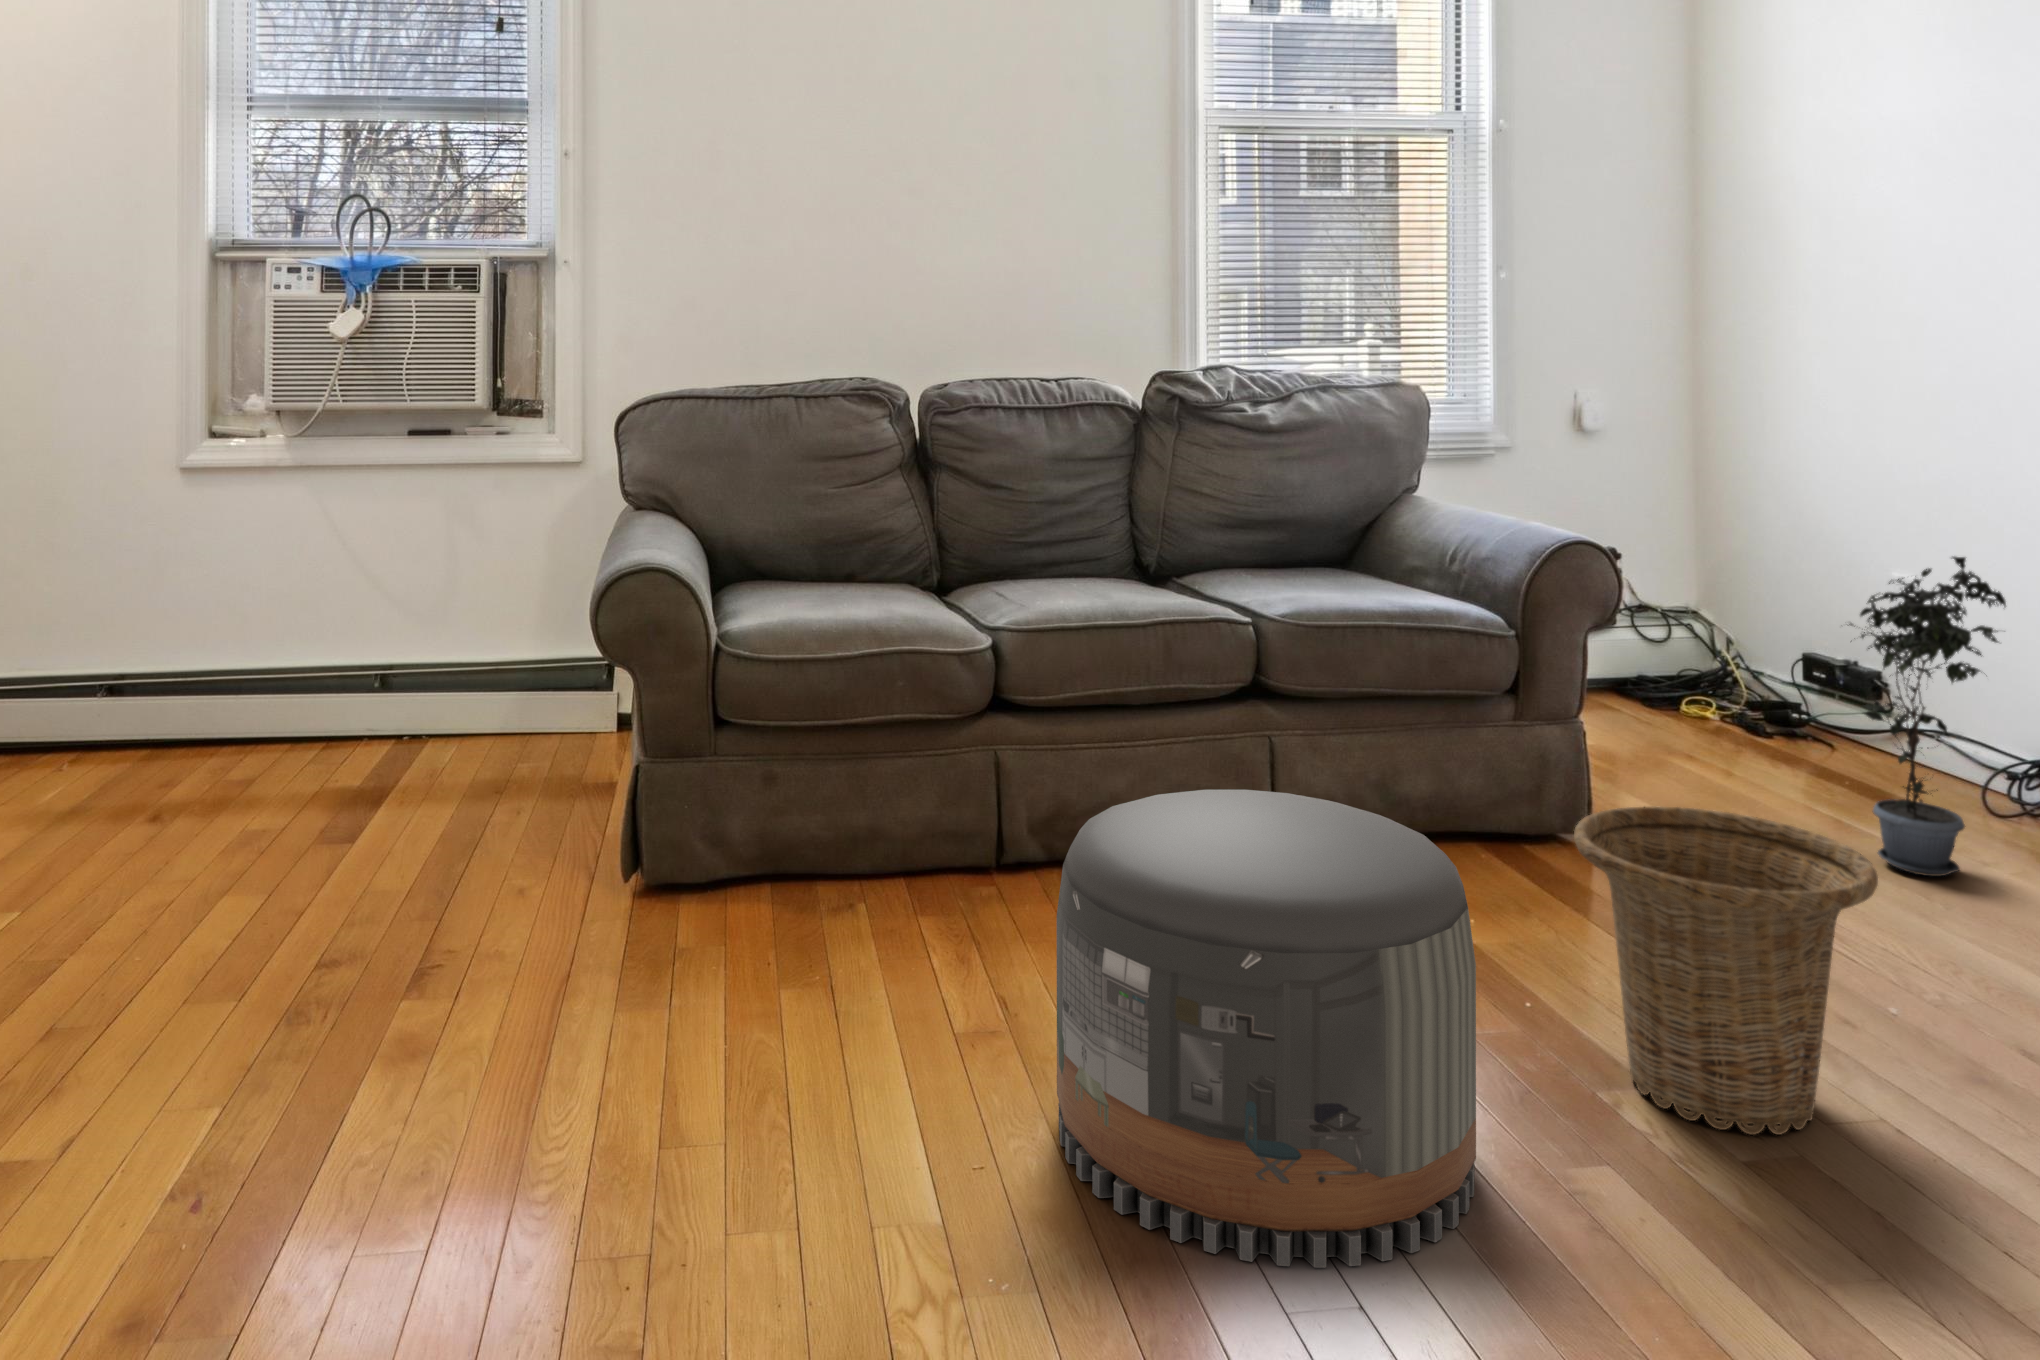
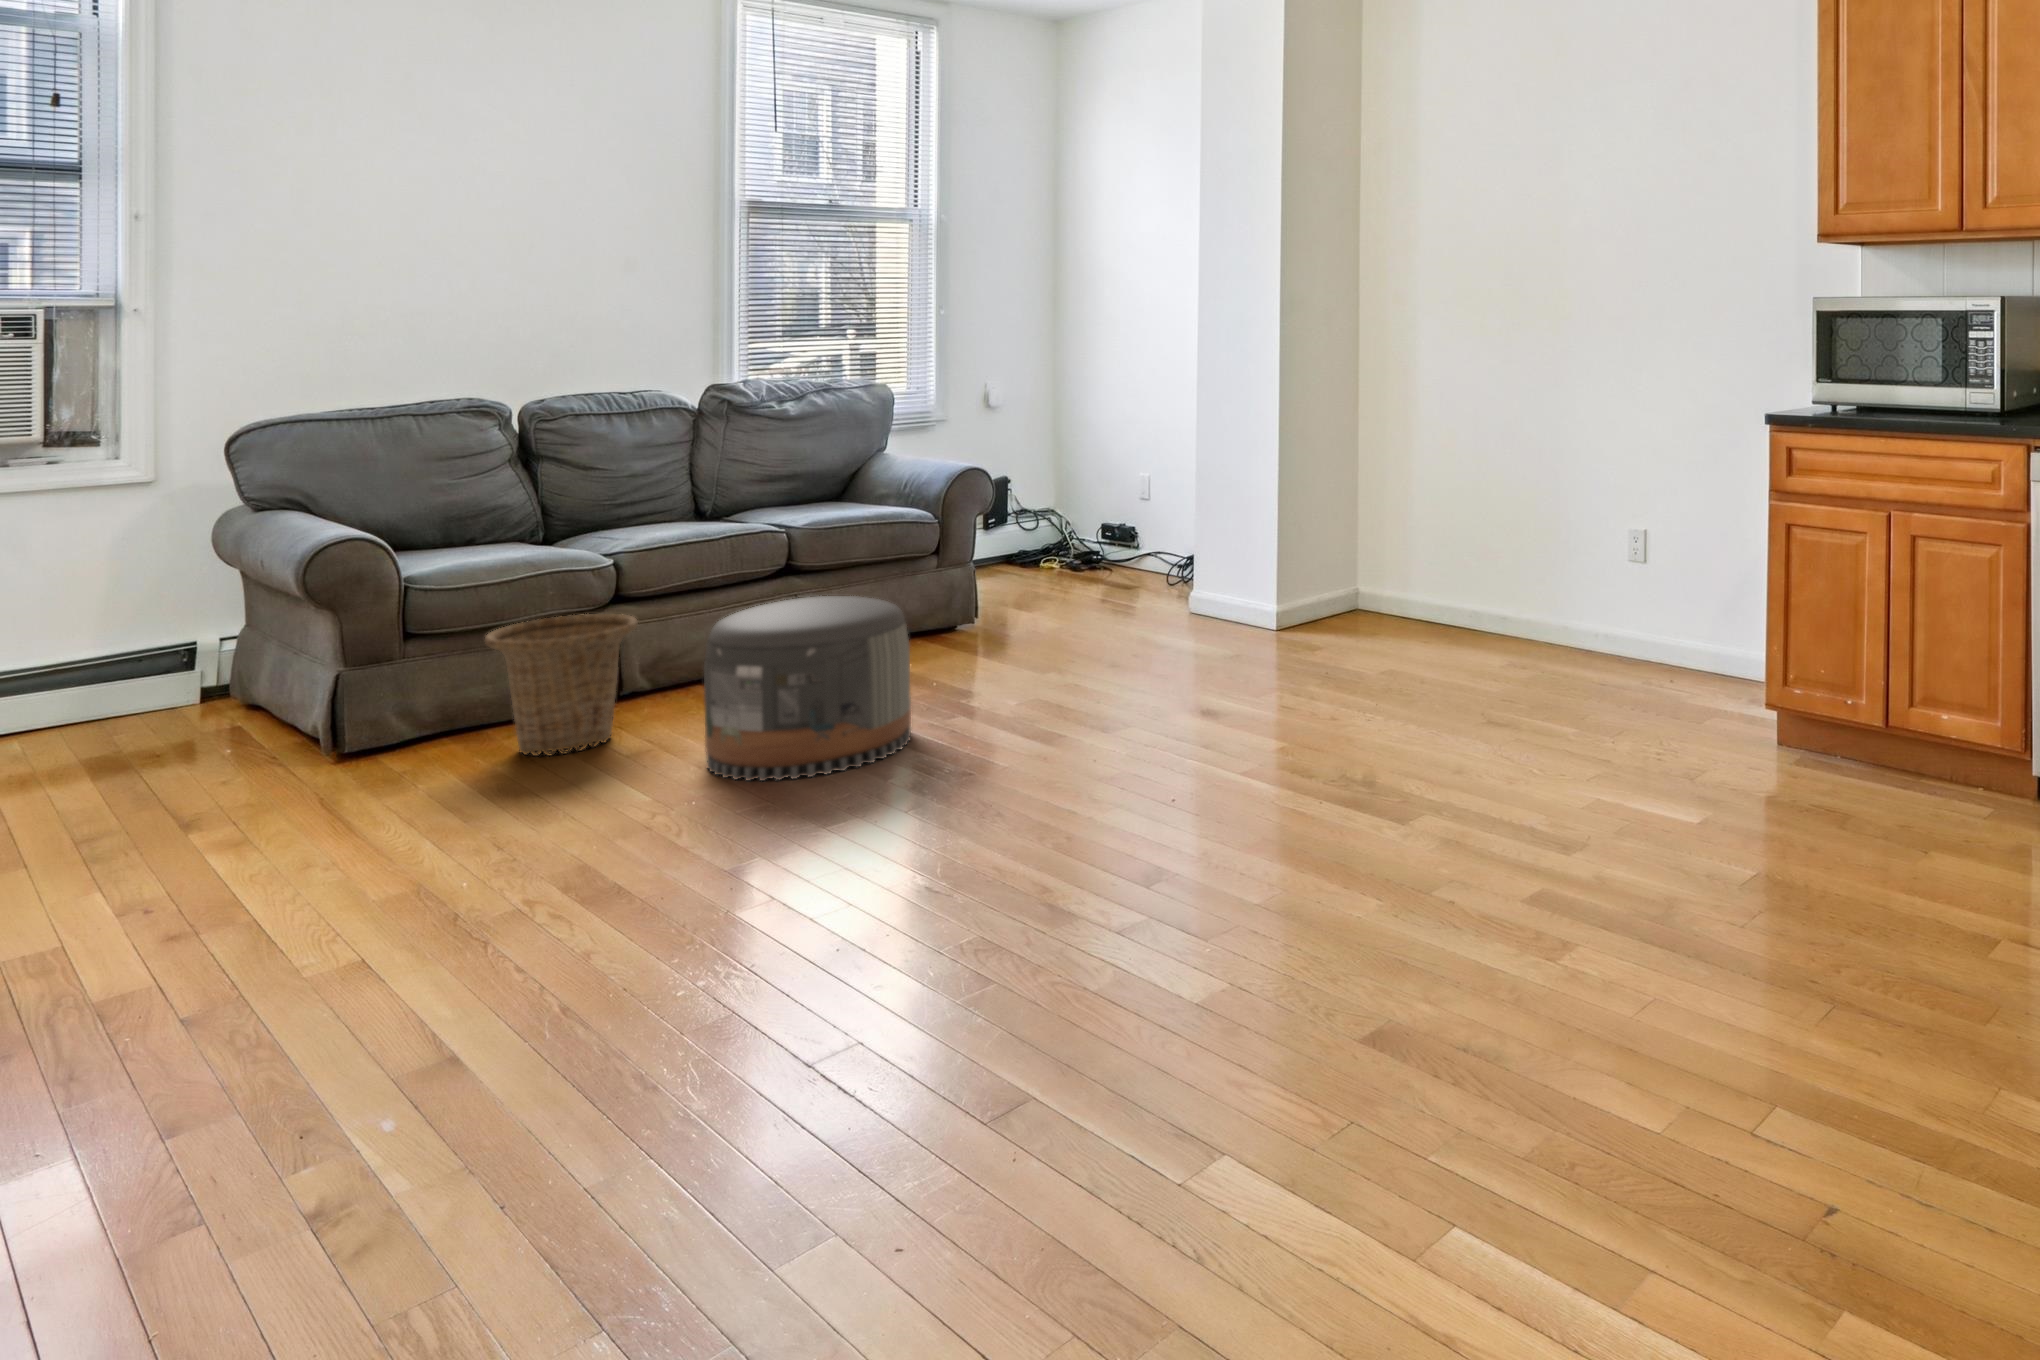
potted plant: present [1849,557,2006,876] -> none [1096,463,1162,613]
basket: present [1574,807,1878,1135] -> present [485,614,638,756]

